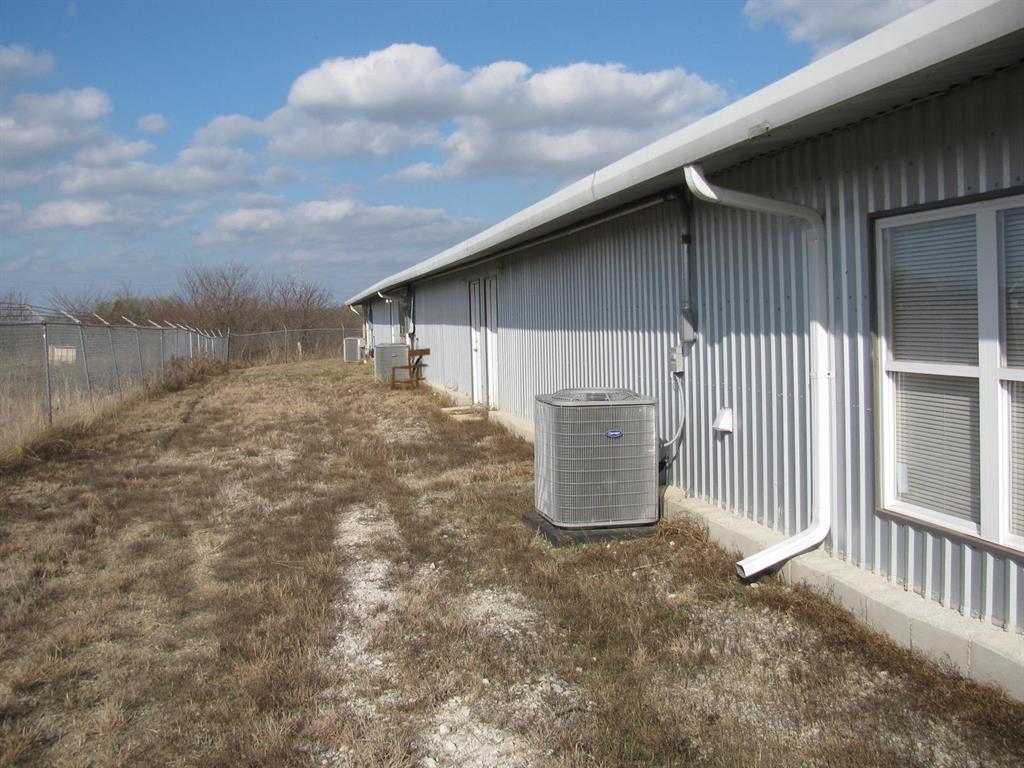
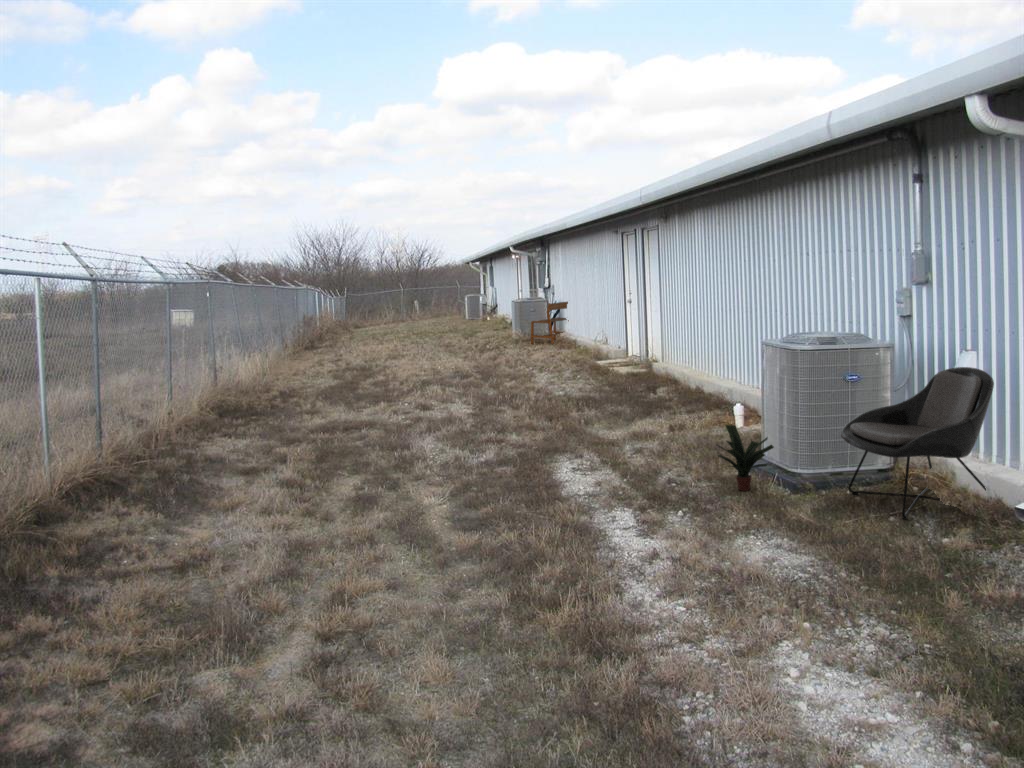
lounge chair: none [605,424,745,577] -> present [841,367,994,519]
potted plant: none [489,478,545,546] -> present [717,425,774,491]

